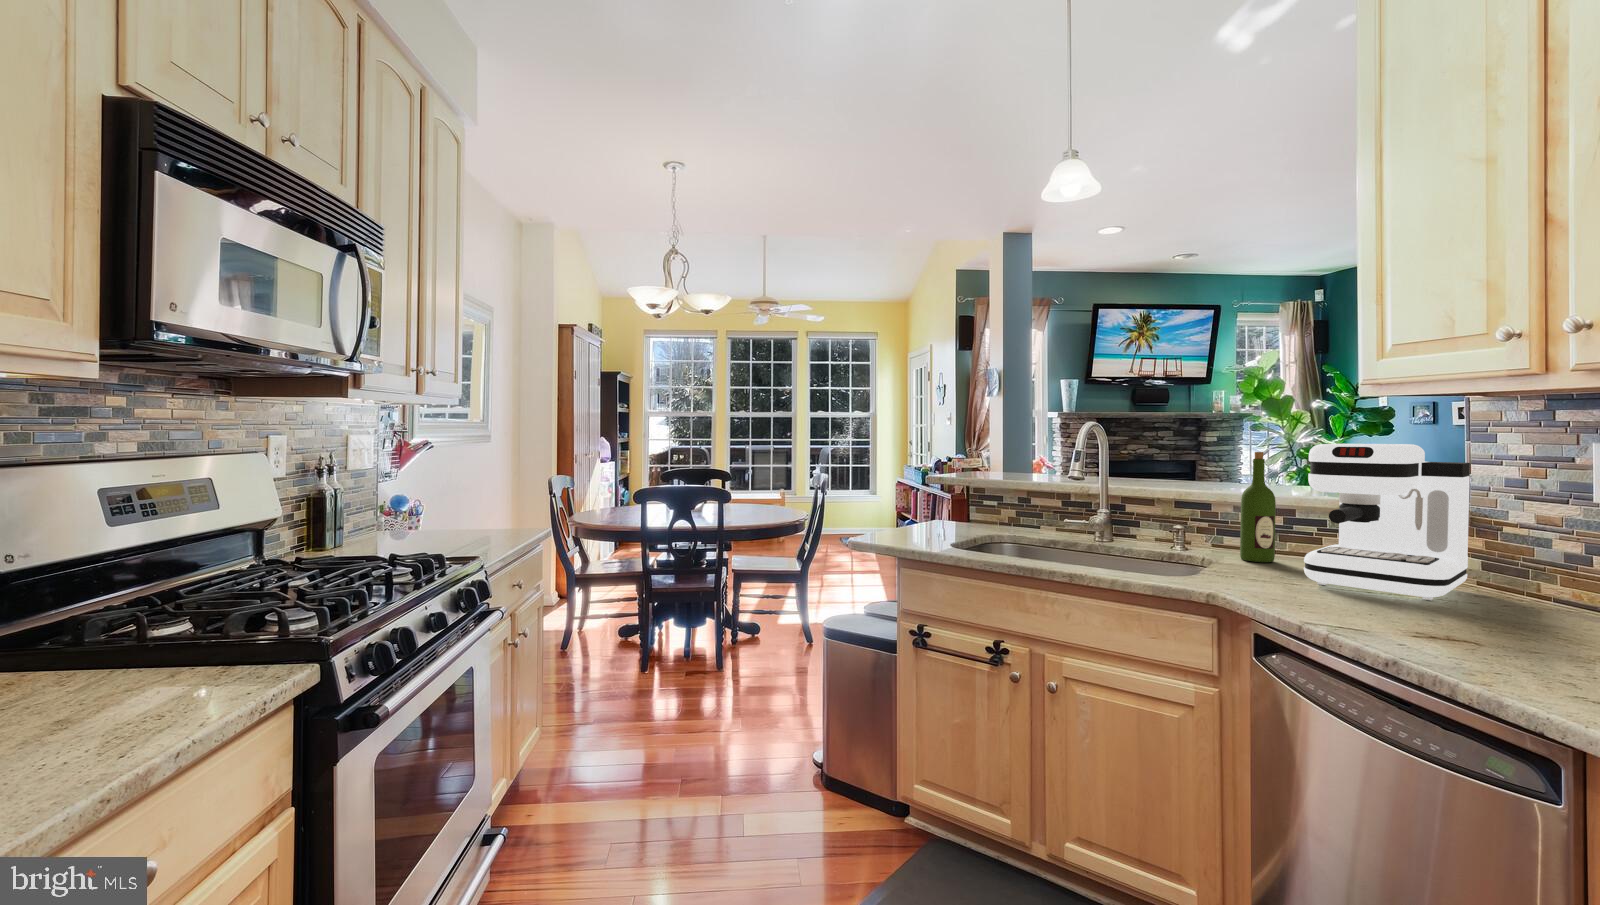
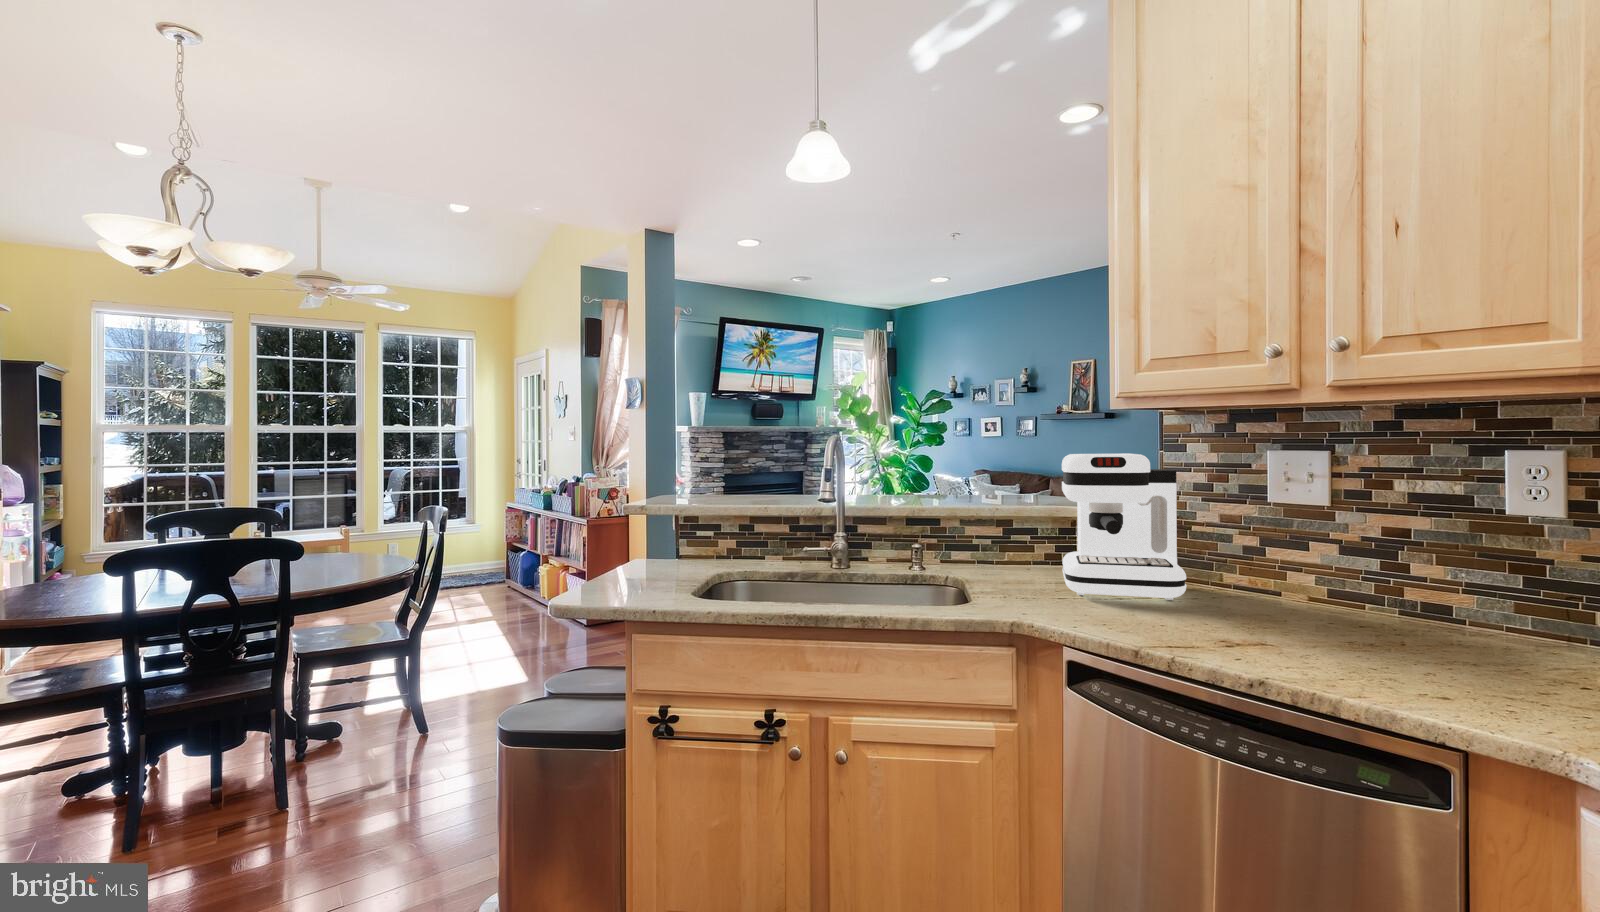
wine bottle: present [1240,452,1276,562] -> none [980,464,1010,575]

